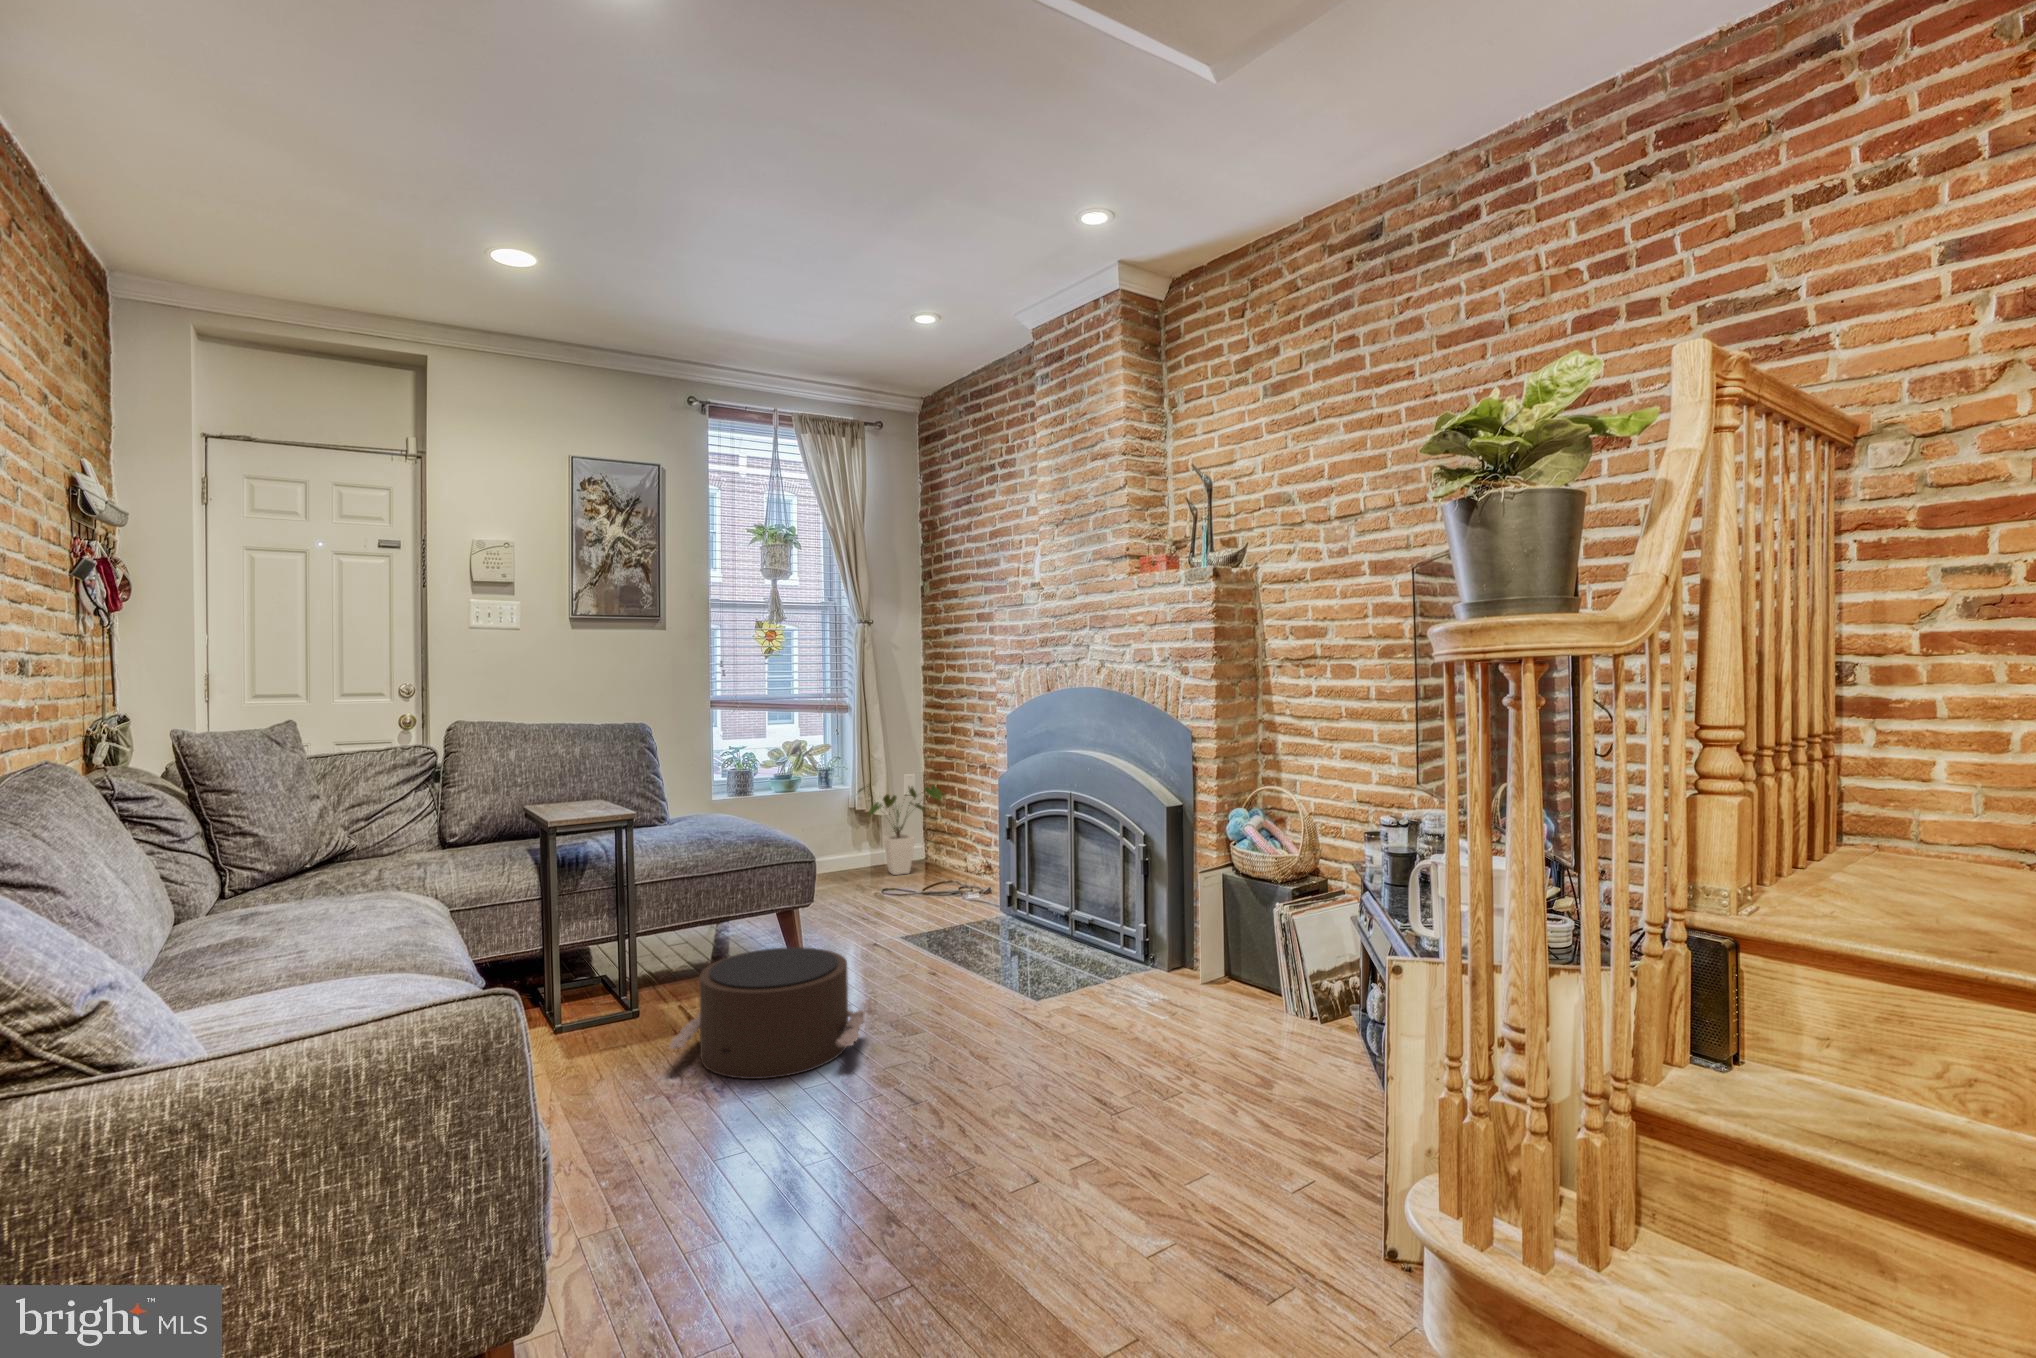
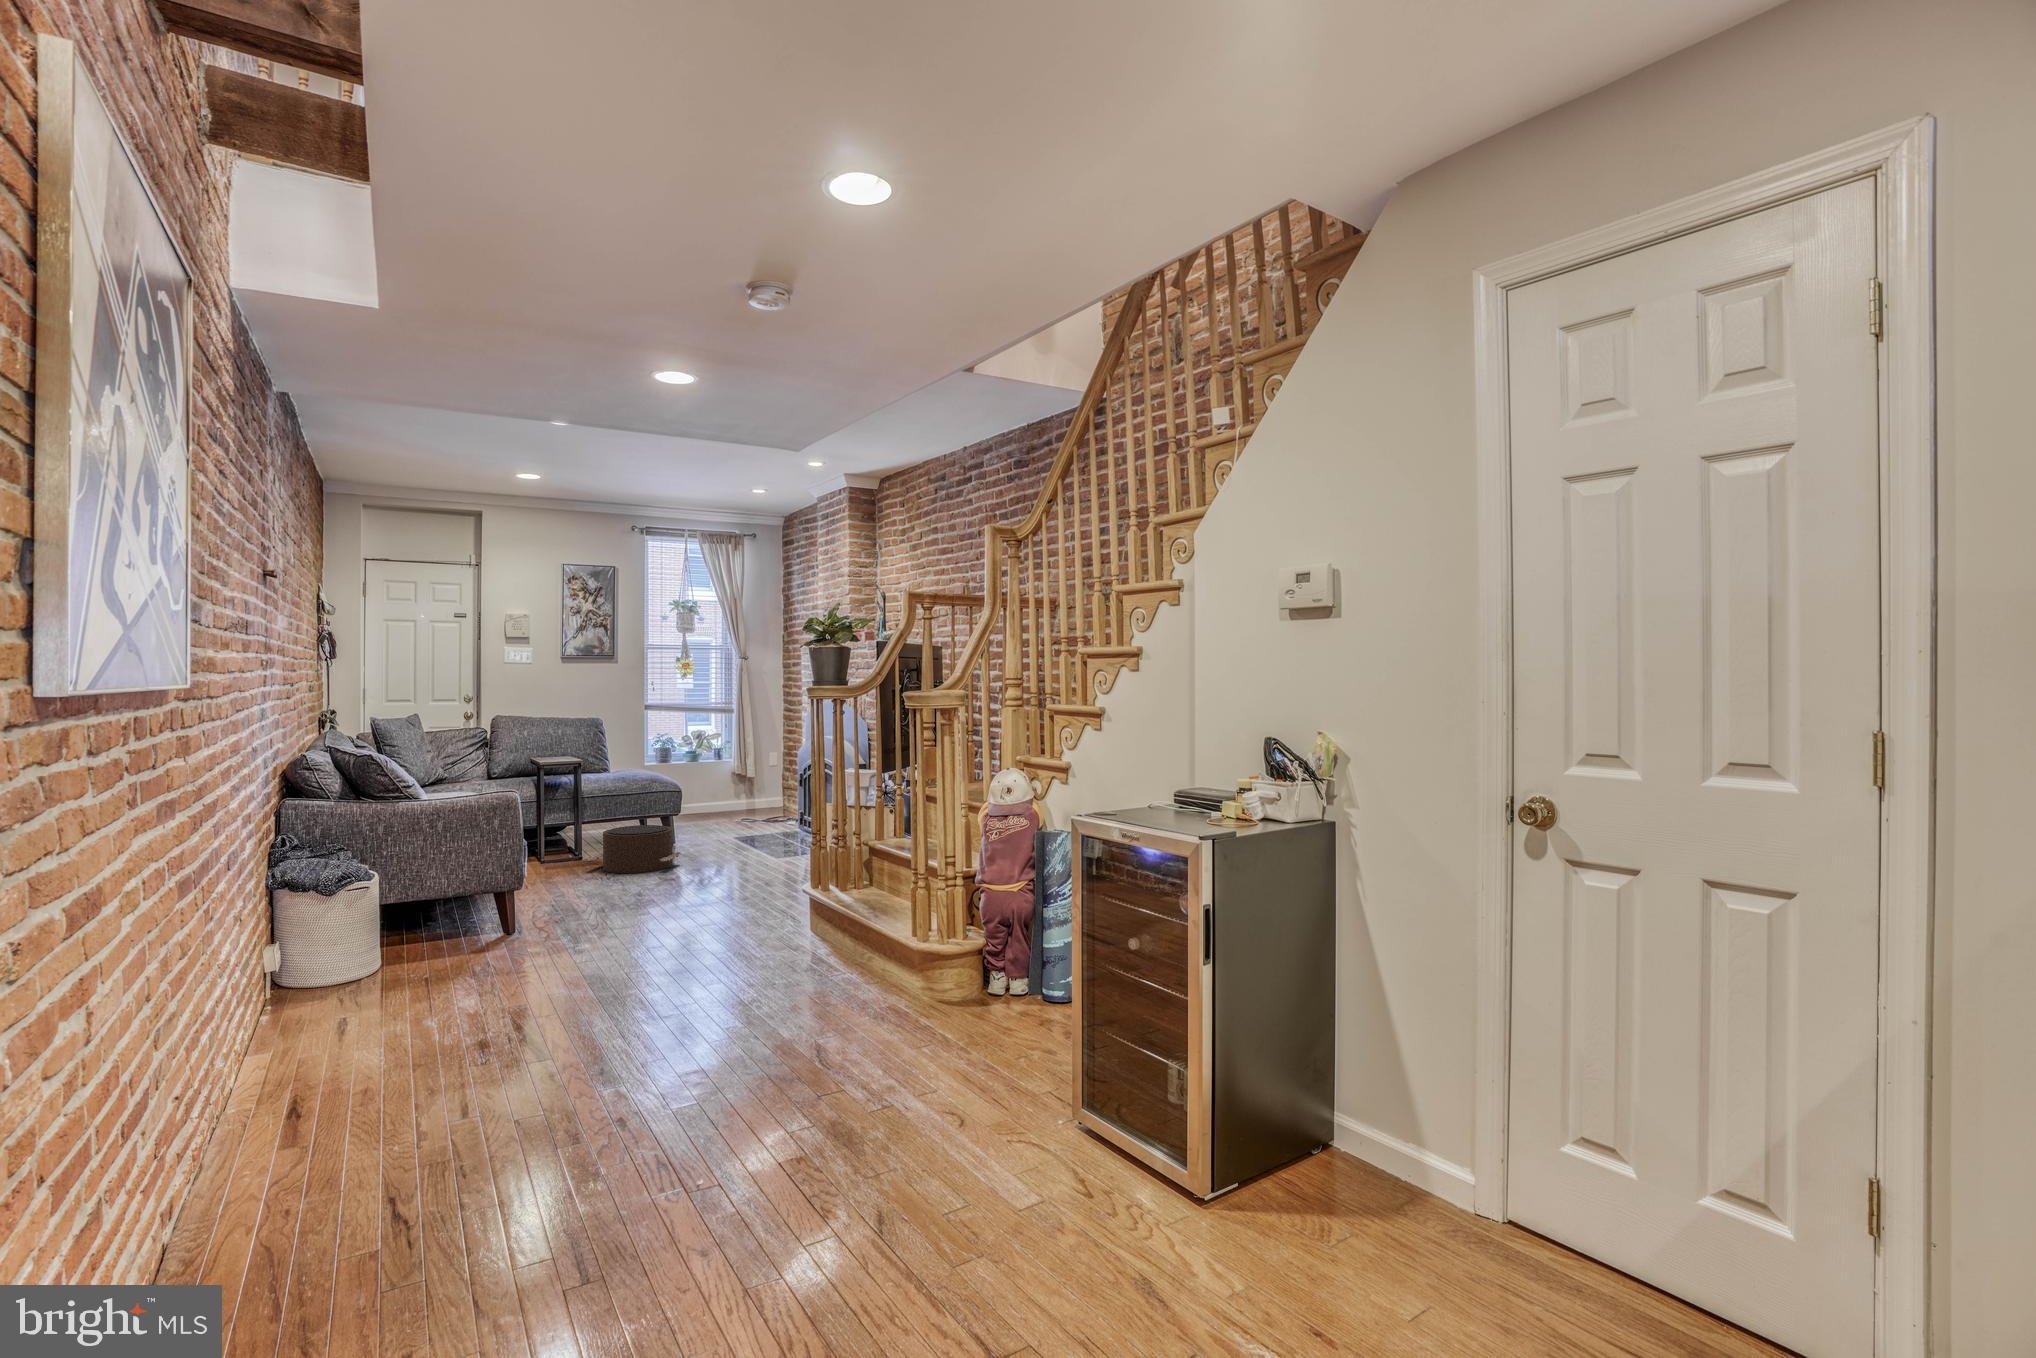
house plant: present [858,785,942,875] -> none [735,757,787,814]

